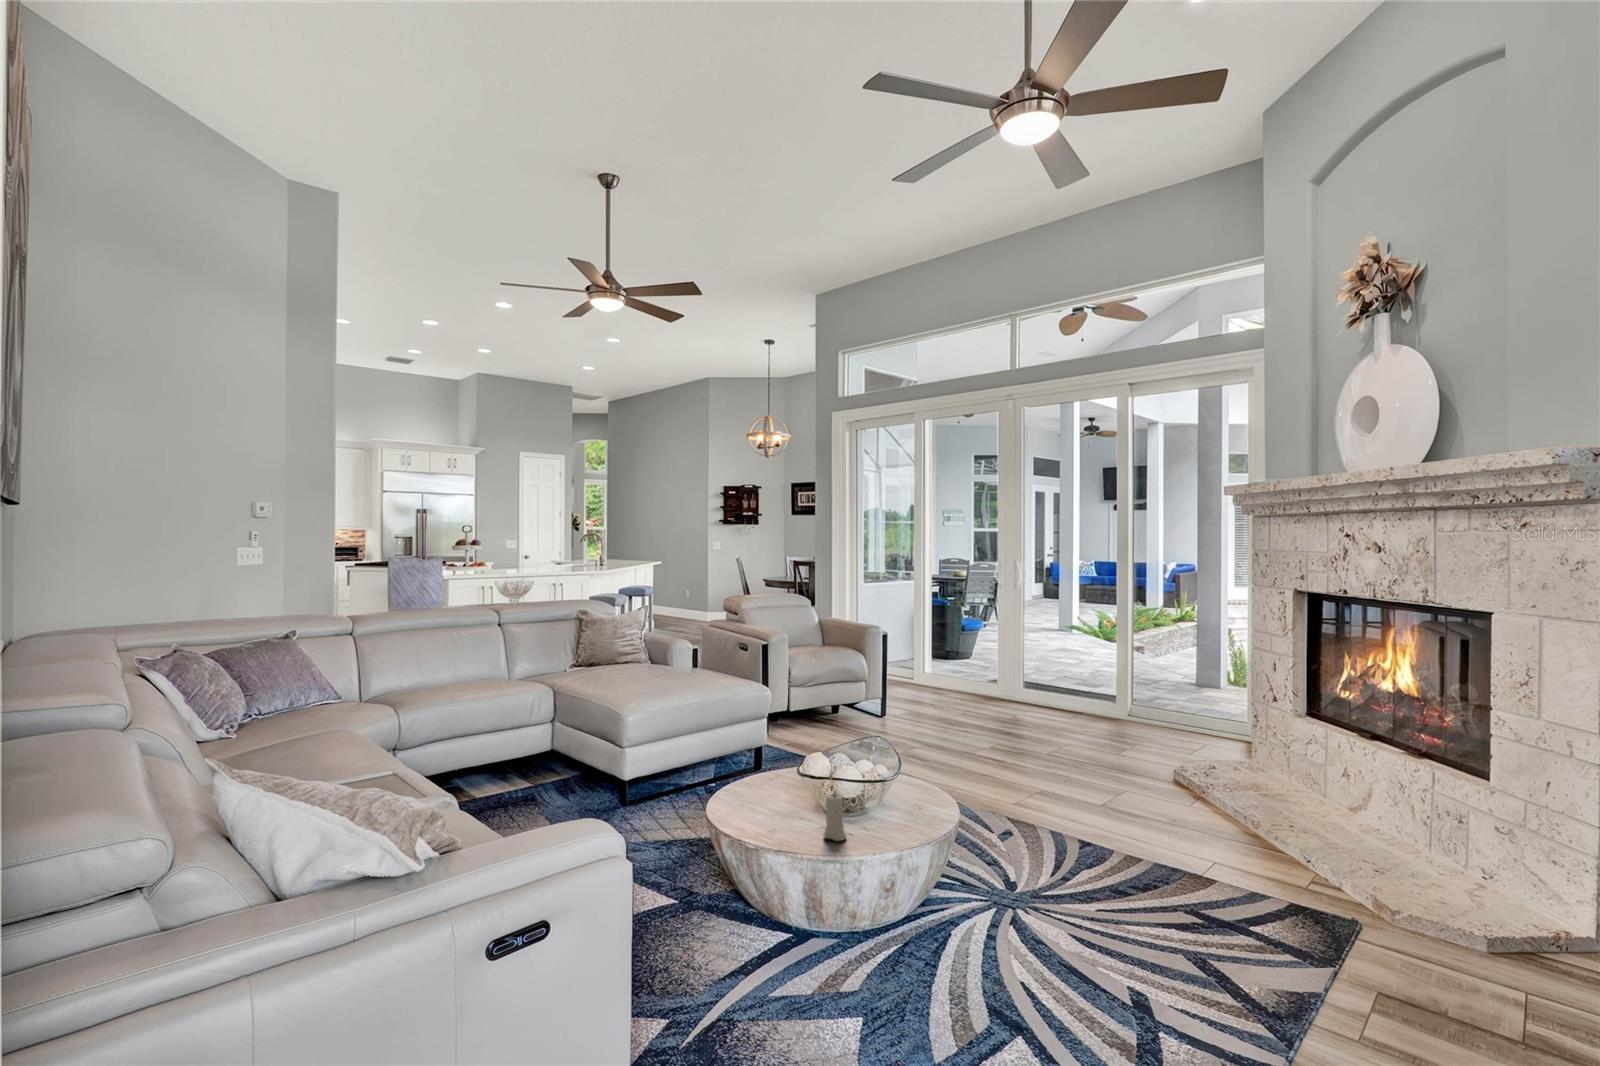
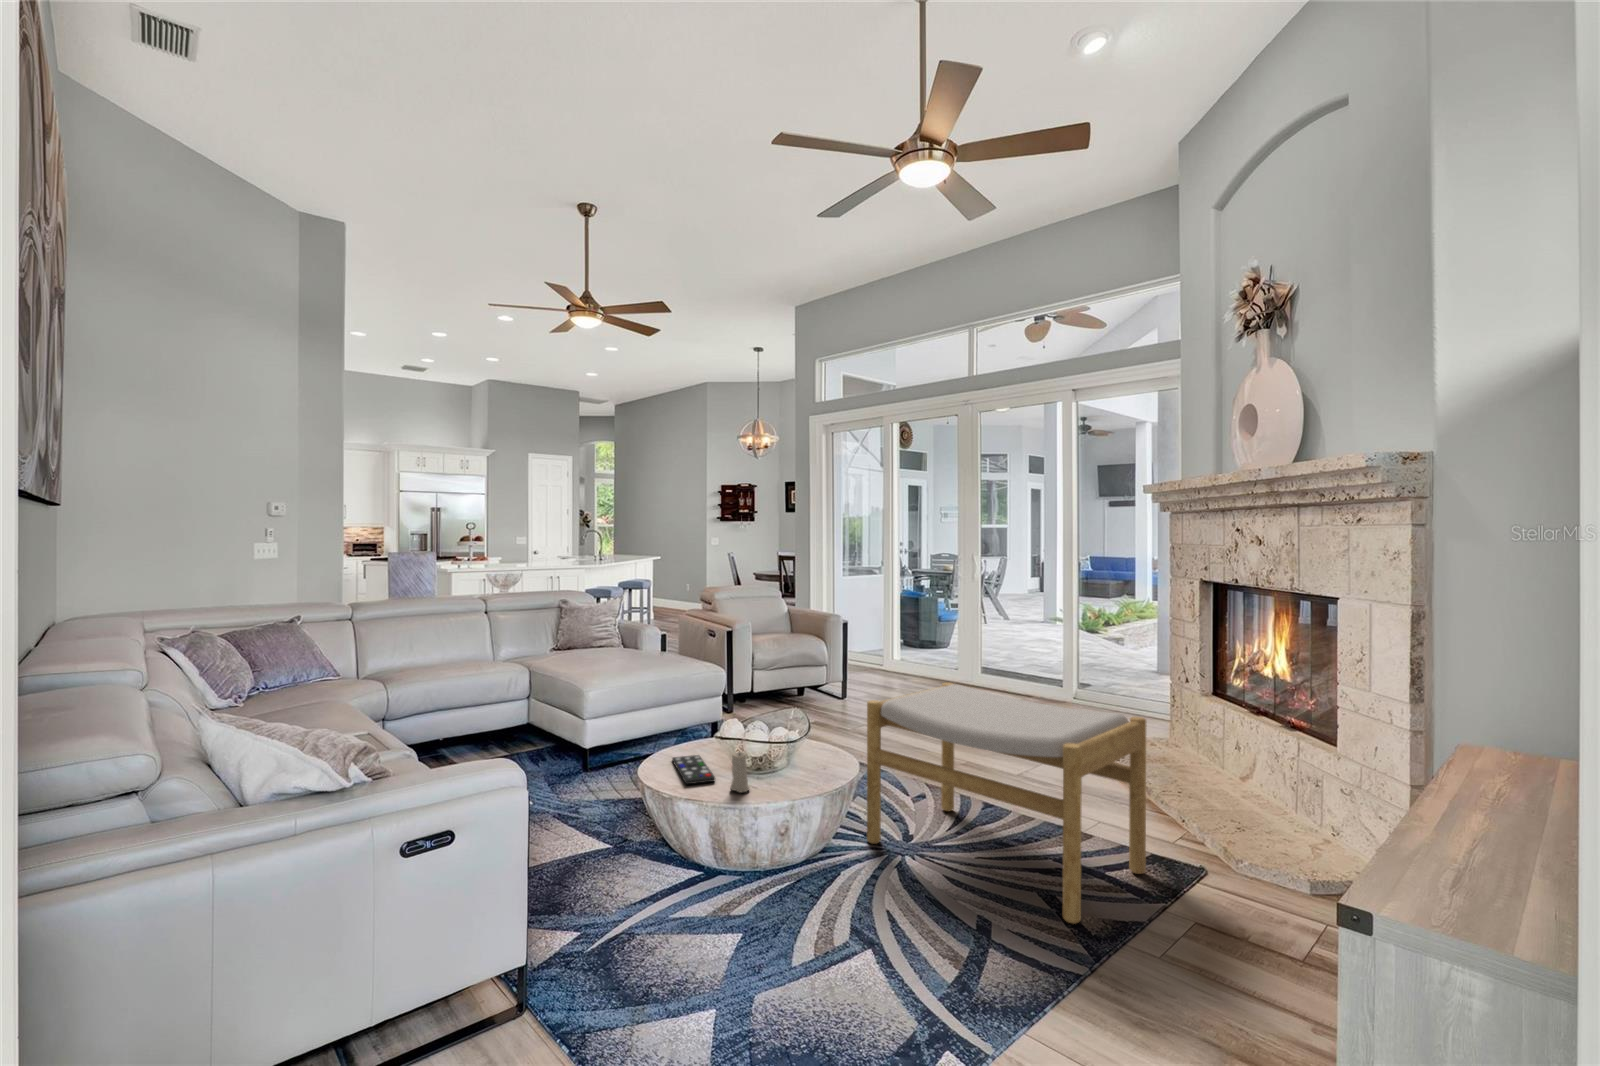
footstool: none [966,705,1296,997] -> present [867,683,1146,924]
remote control: none [743,792,802,831] -> present [672,755,715,784]

